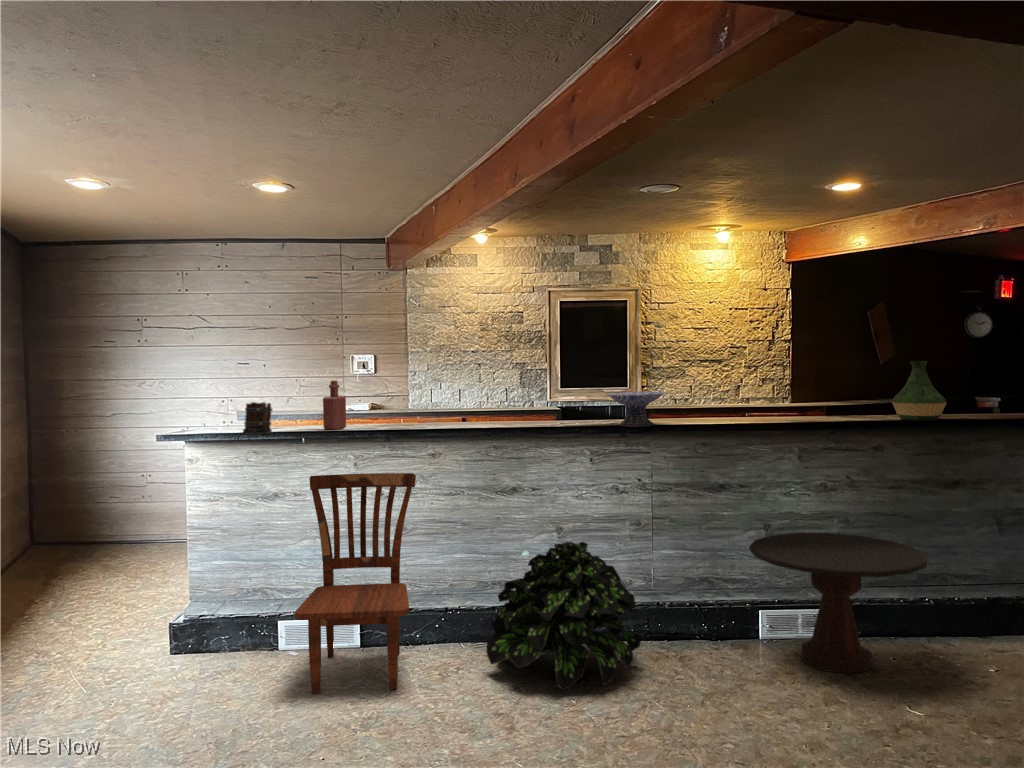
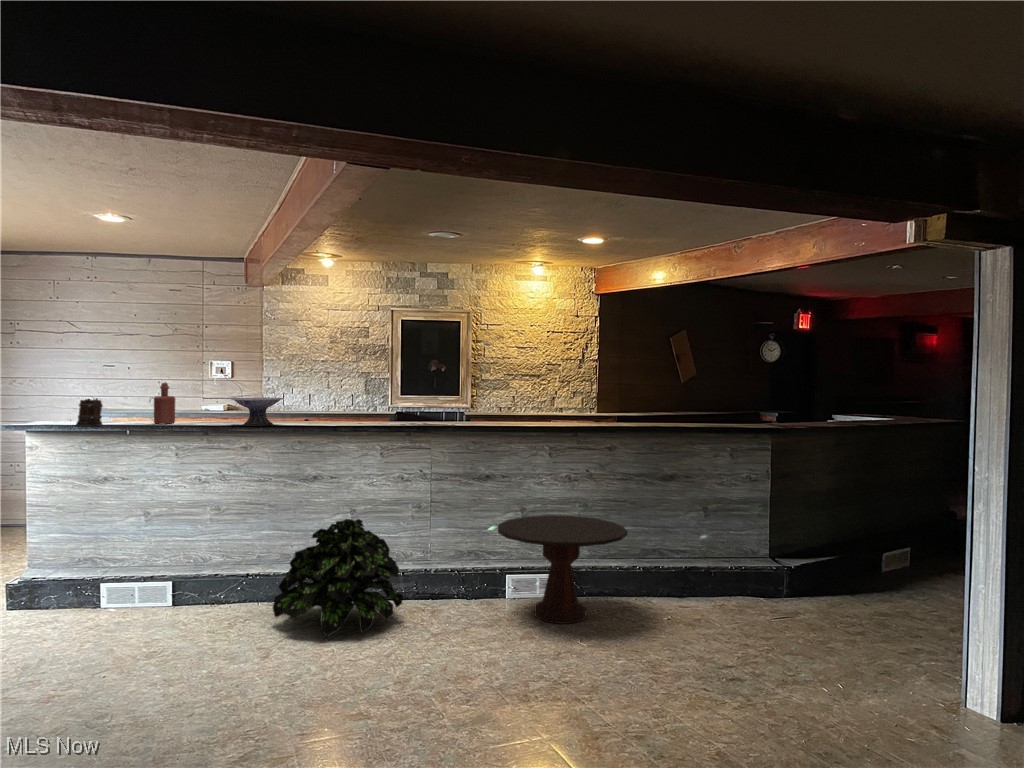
vase: present [892,361,947,421] -> none [626,381,665,428]
decorative bowl: present [606,392,666,427] -> present [232,397,283,426]
dining chair: present [295,473,416,693] -> none [104,461,227,641]

